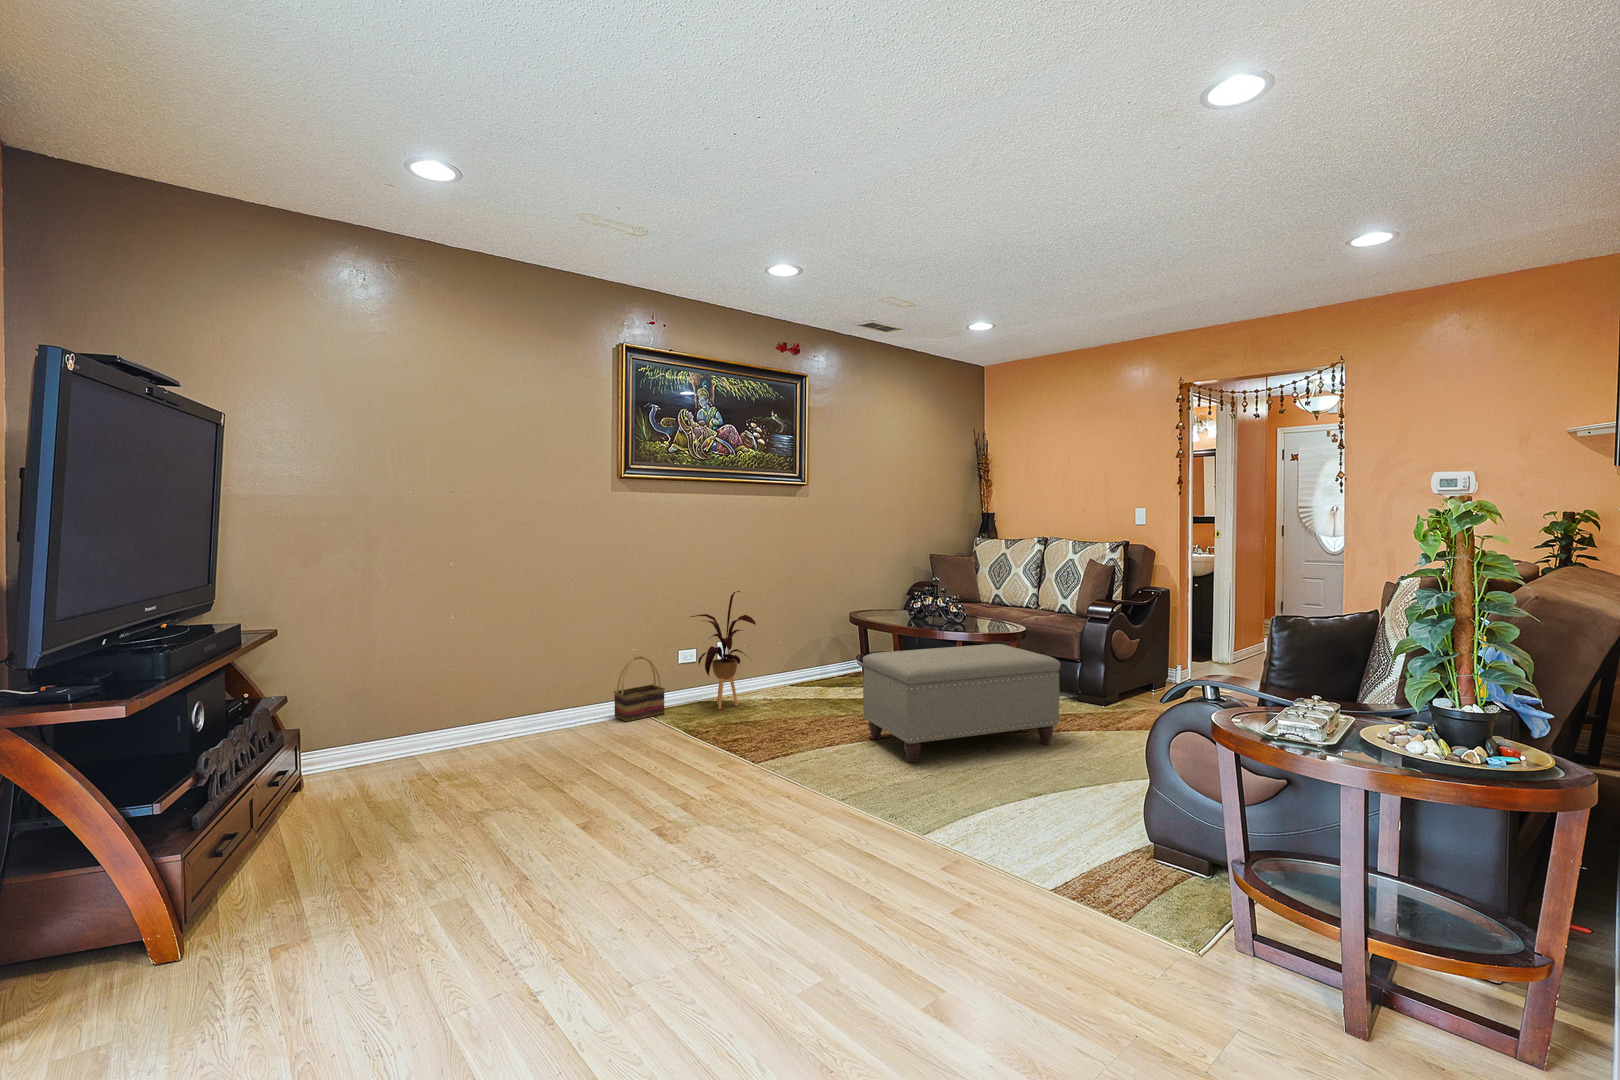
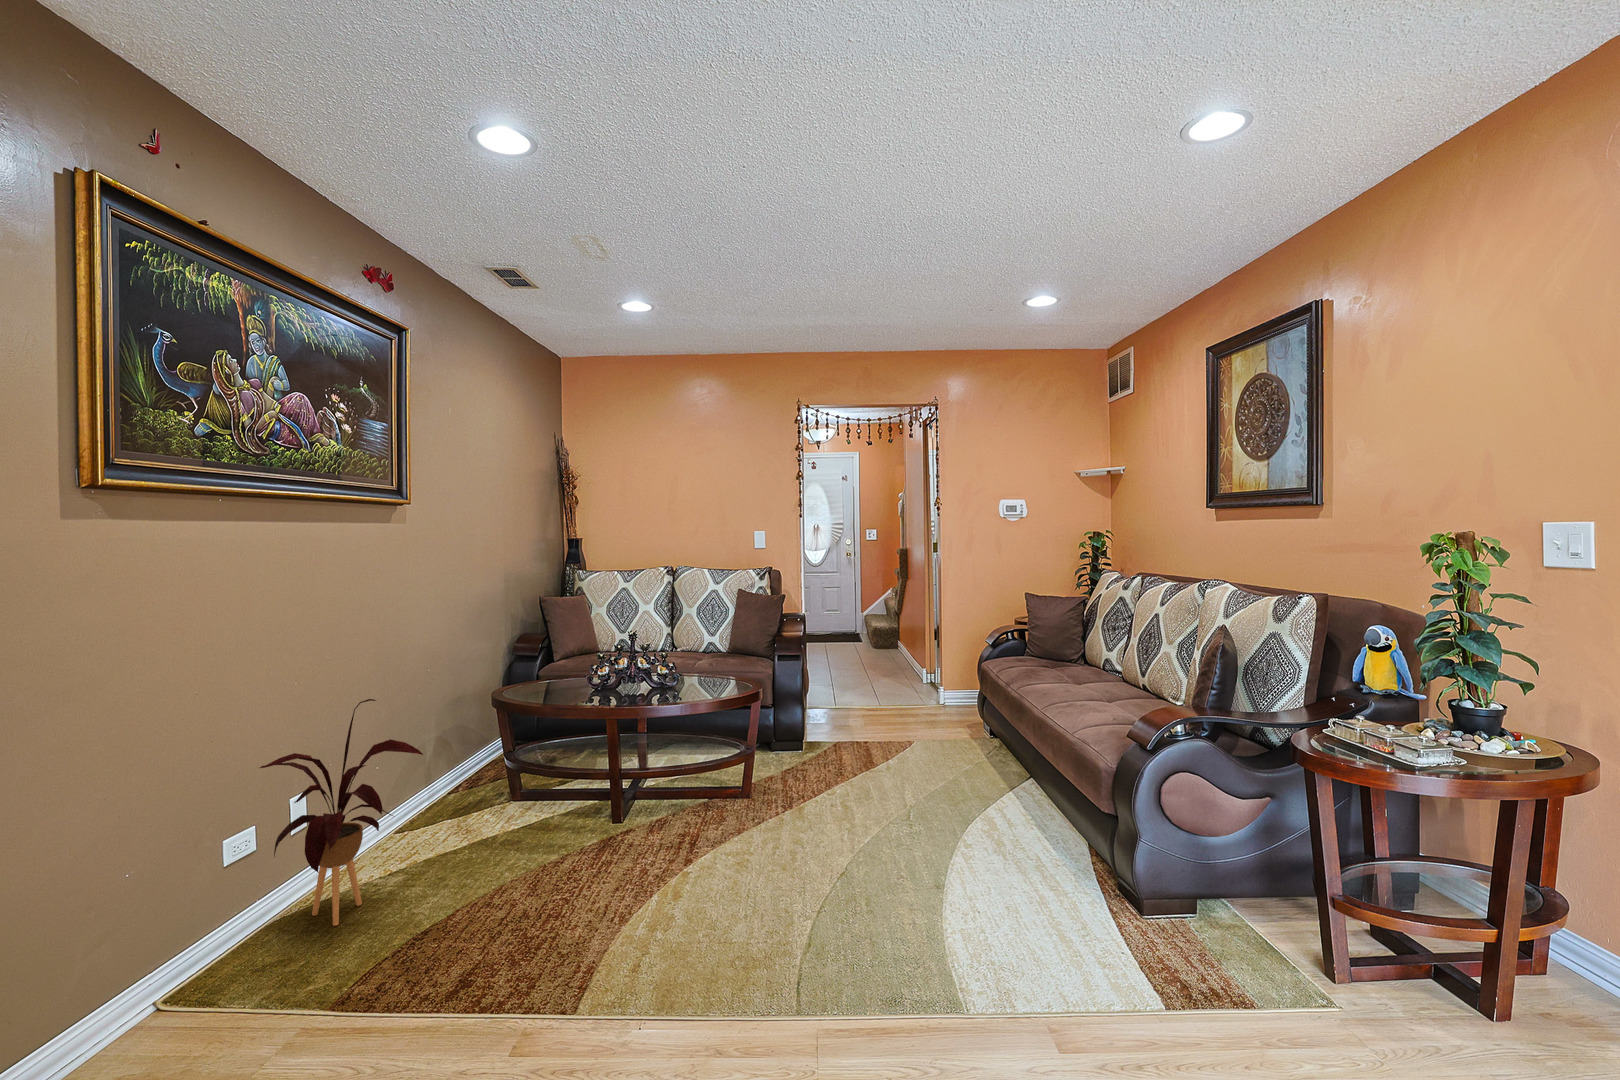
ottoman: present [863,644,1061,762] -> none [650,710,849,905]
basket: present [614,656,665,722] -> none [84,883,223,1051]

